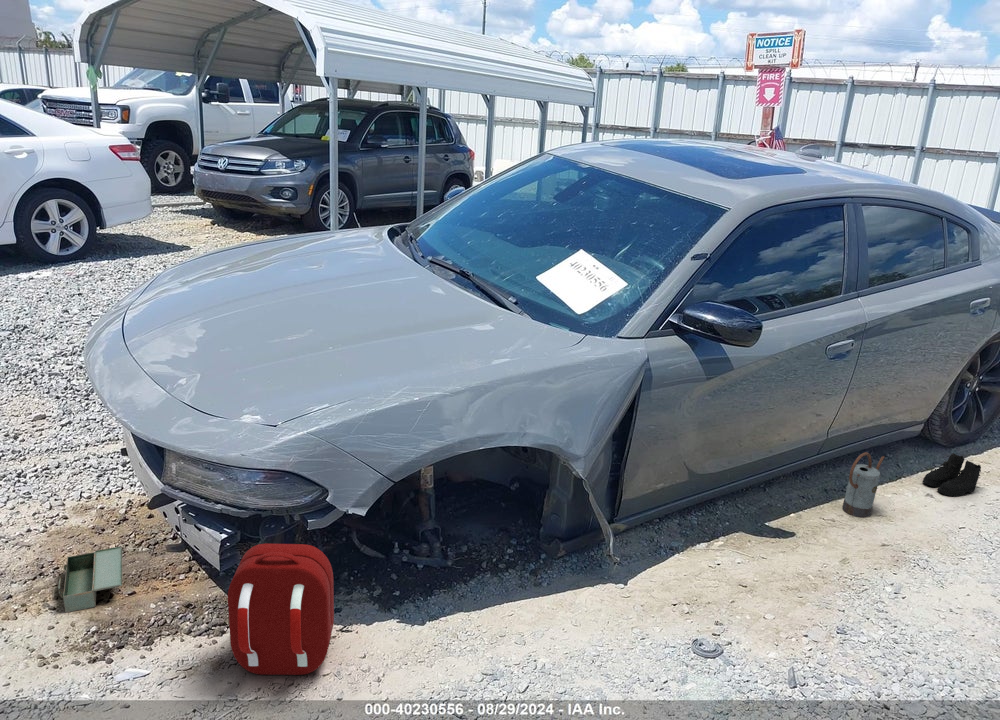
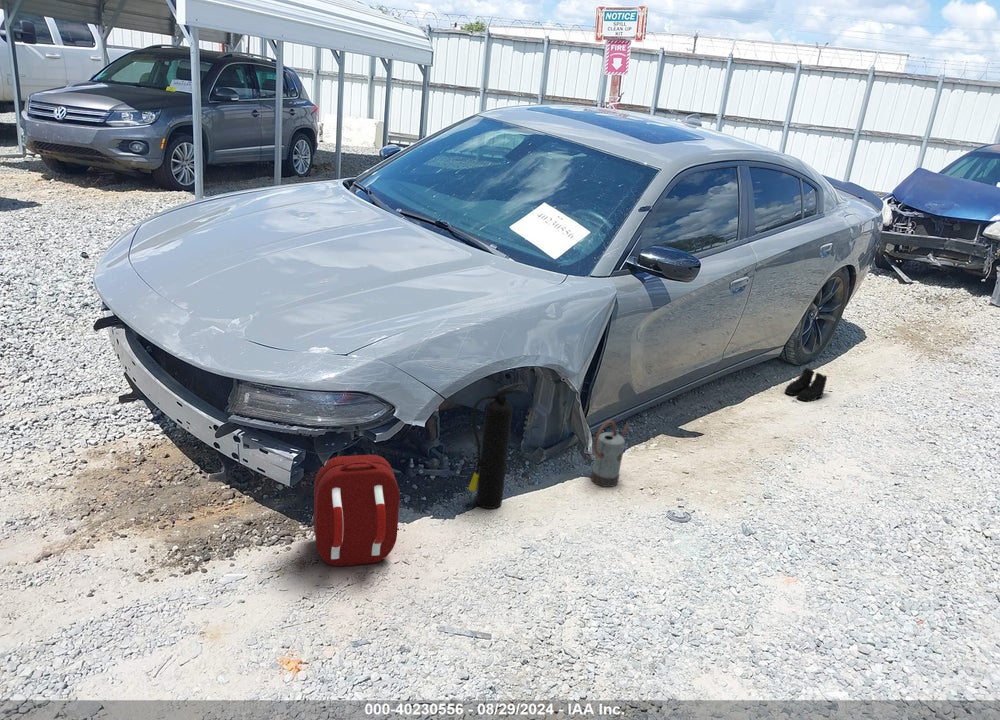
watering can: present [842,452,885,518] -> present [591,420,630,487]
fire extinguisher: none [451,464,515,614] -> present [468,382,524,509]
toolbox: present [58,547,124,613] -> none [118,481,186,538]

